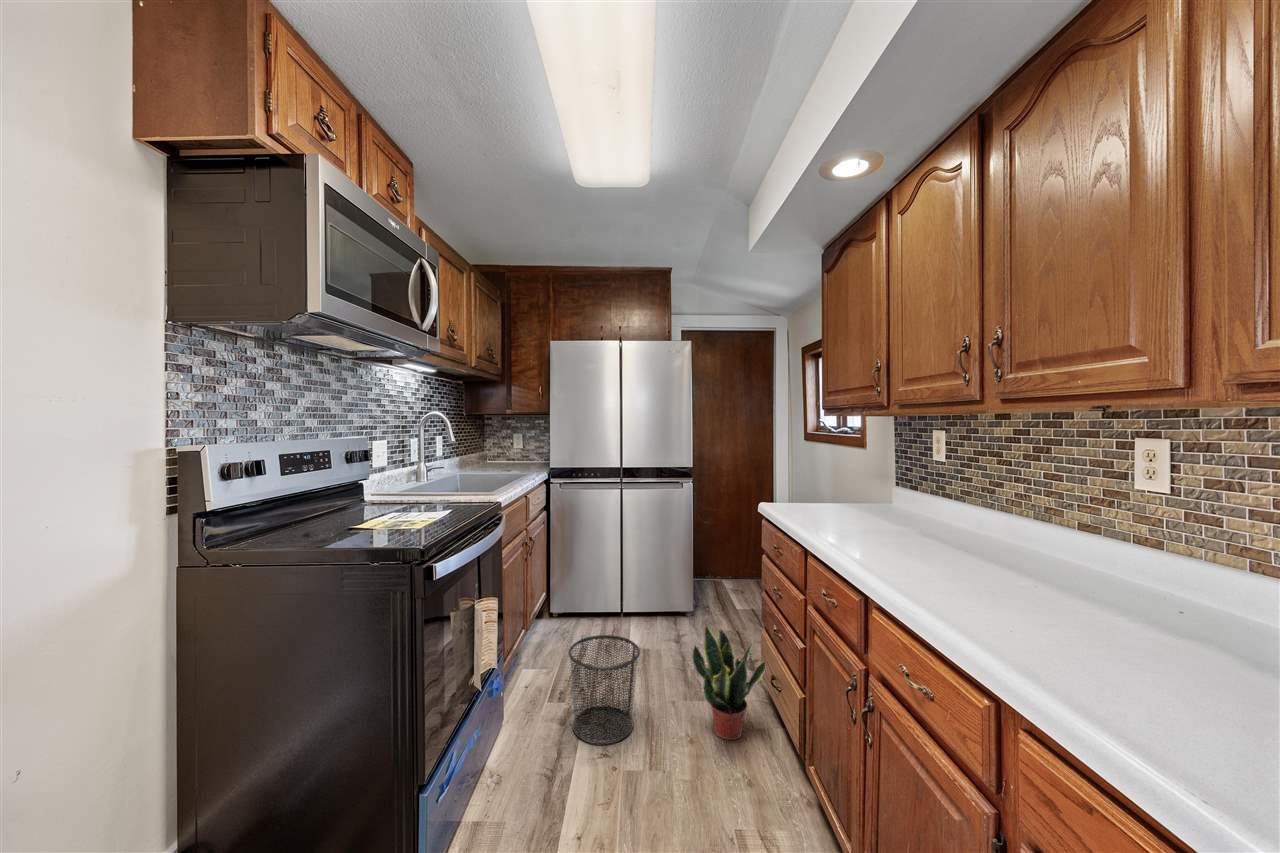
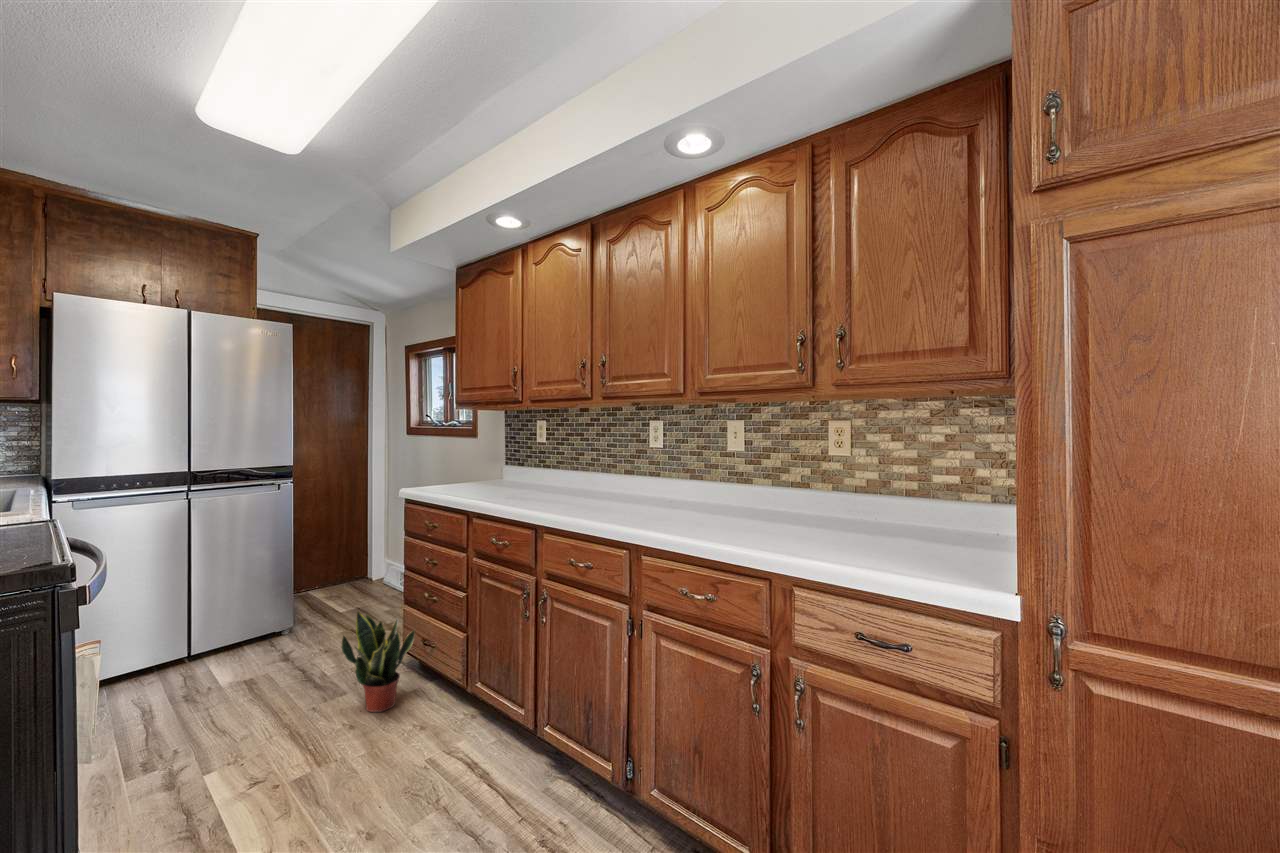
waste bin: present [568,635,640,744] -> none [185,653,284,774]

